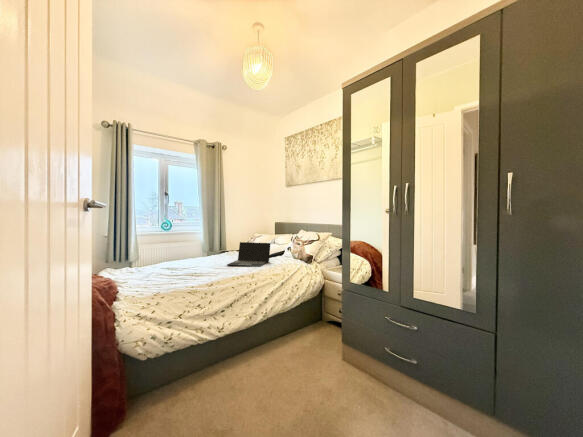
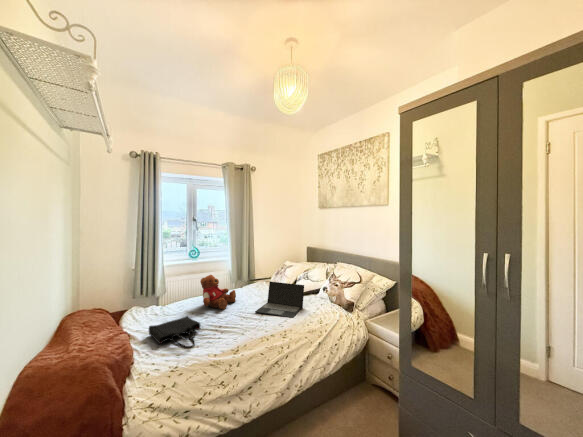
teddy bear: none [175,237,209,266] -> present [200,275,236,310]
tote bag: none [129,266,177,284] -> present [149,316,200,348]

